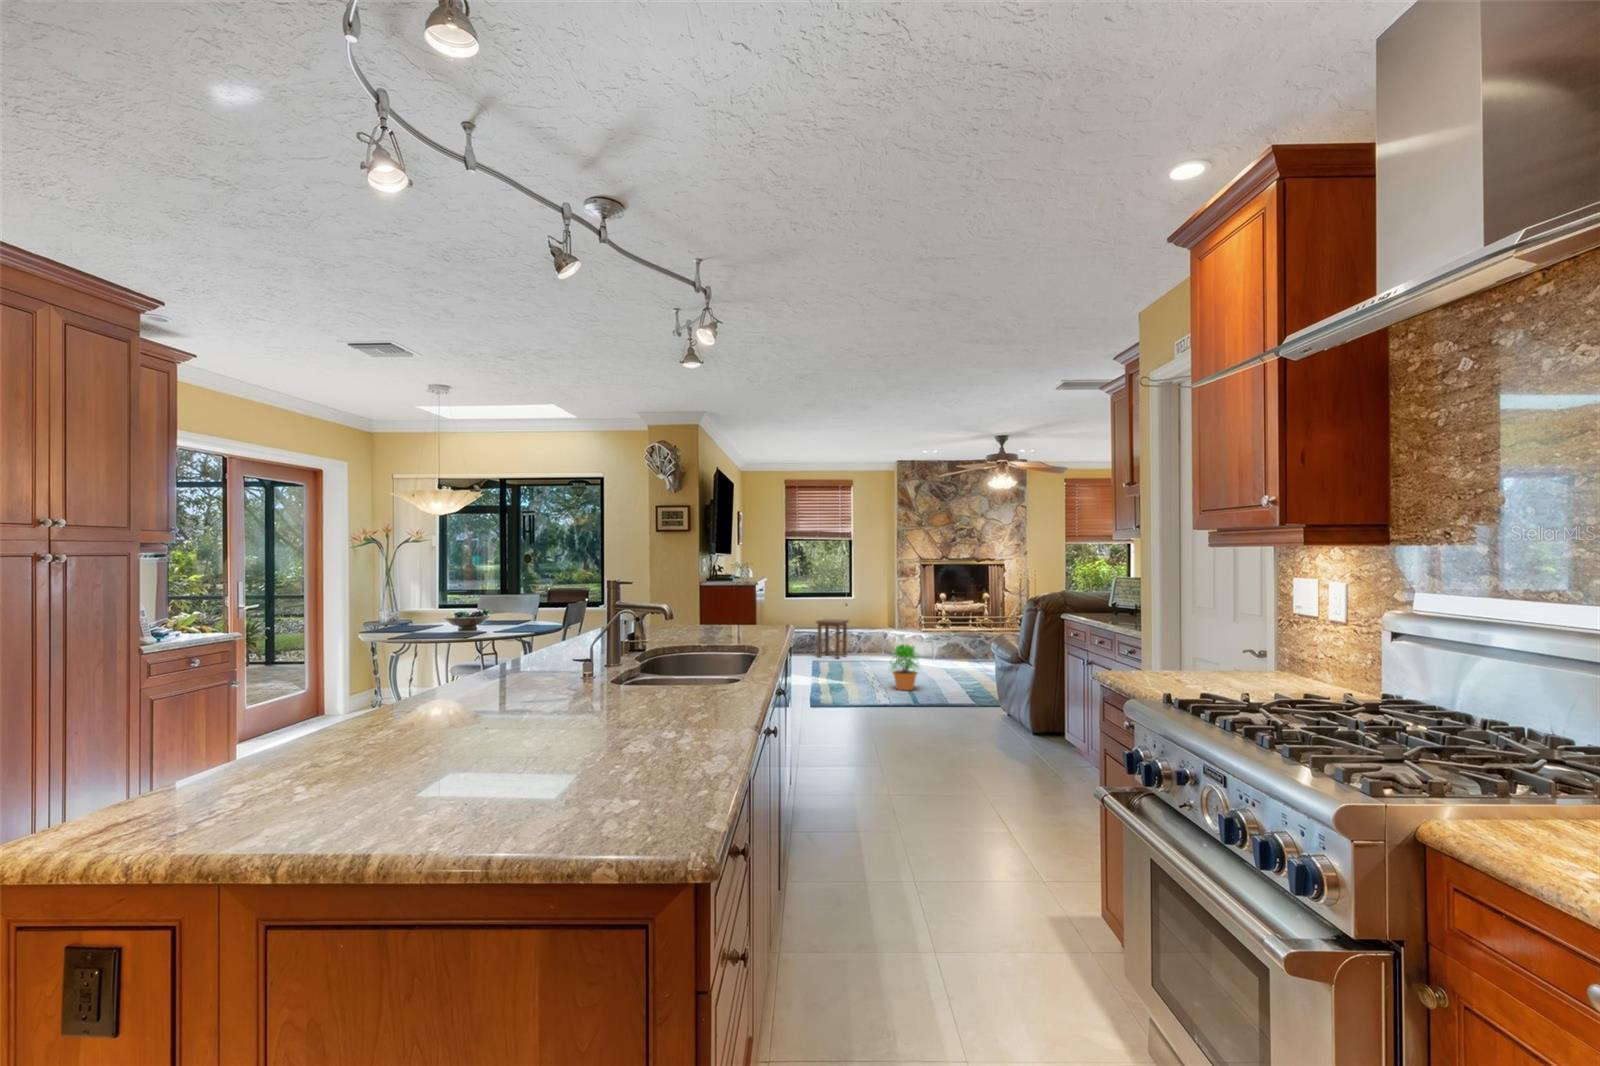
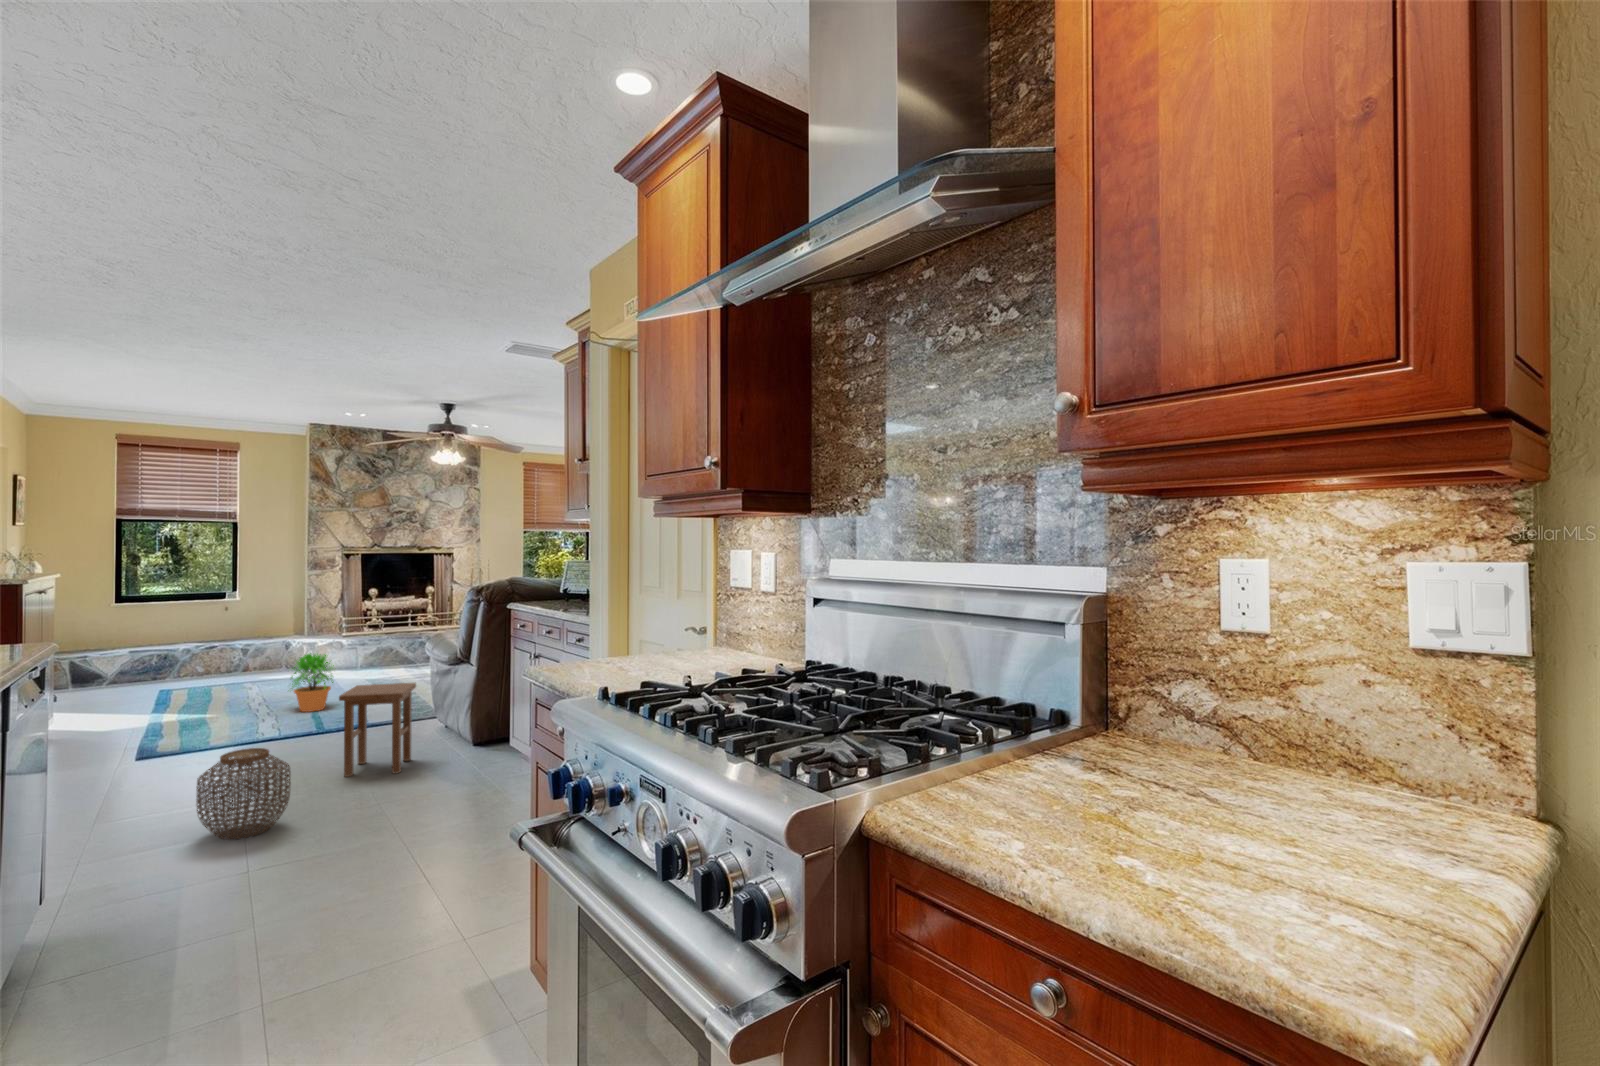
stool: present [816,619,849,659] -> present [339,683,416,777]
woven basket: none [848,710,904,775] -> present [196,748,290,839]

